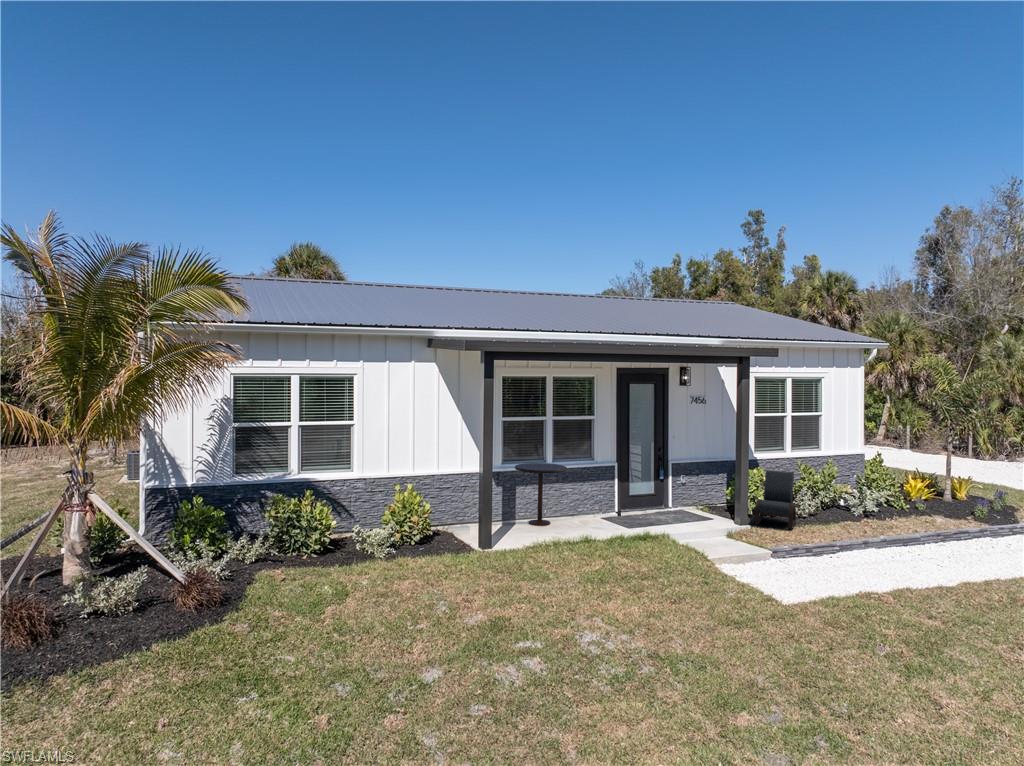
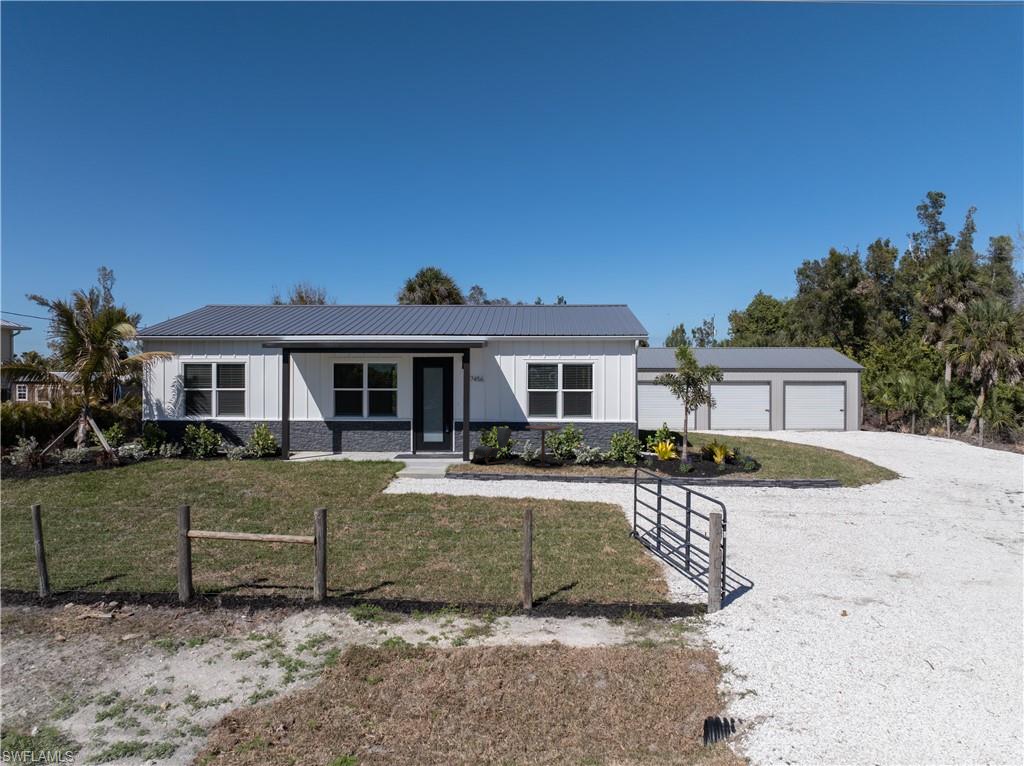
pedestal table: present [515,463,567,526] -> present [526,425,561,467]

